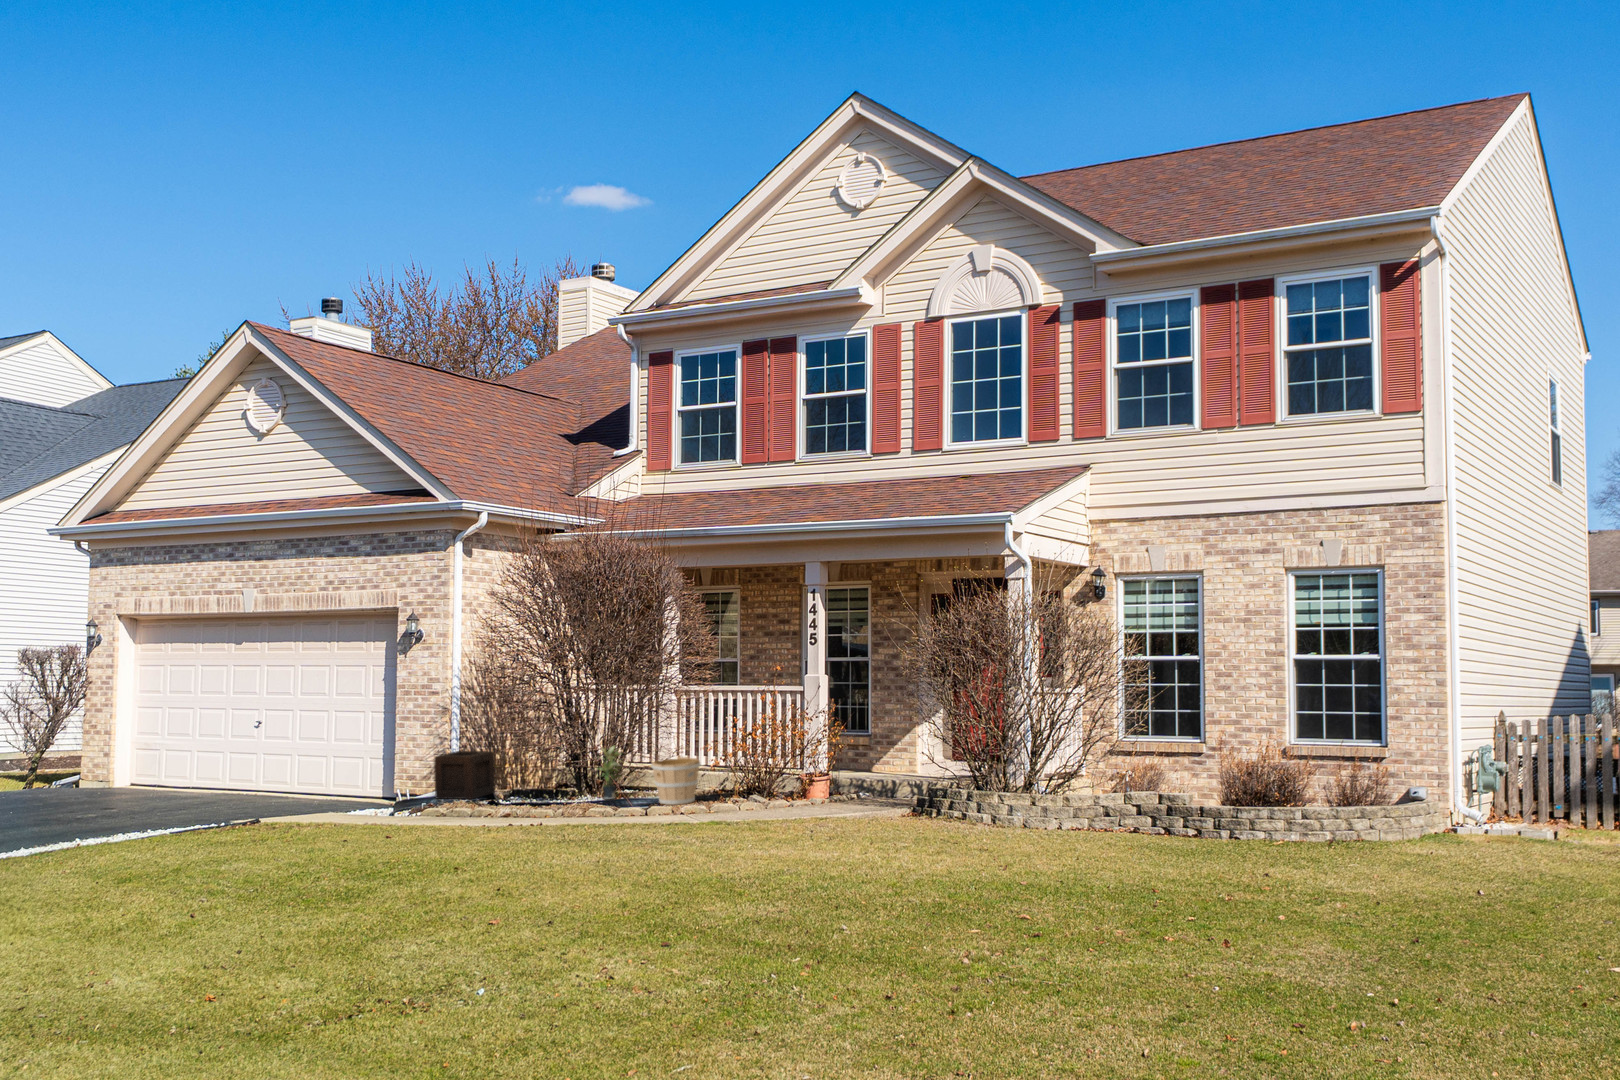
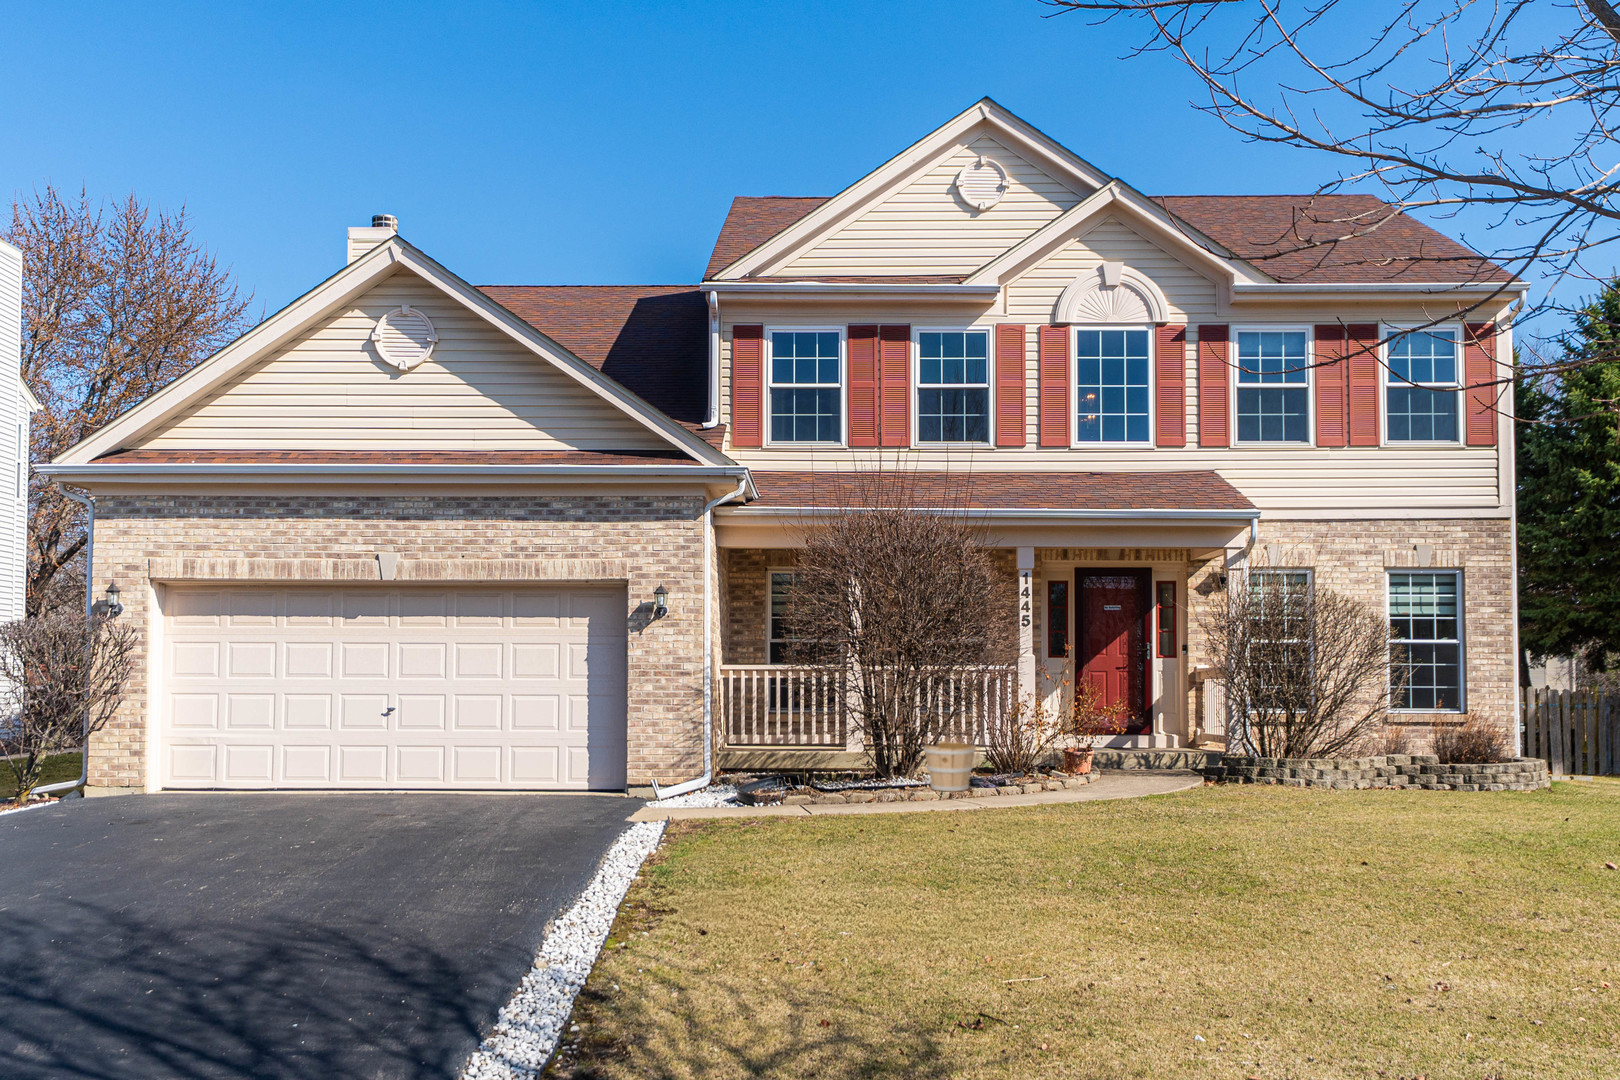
potted plant: present [598,745,621,799] -> none [847,731,877,790]
wooden crate: present [434,751,495,799] -> none [652,743,703,800]

